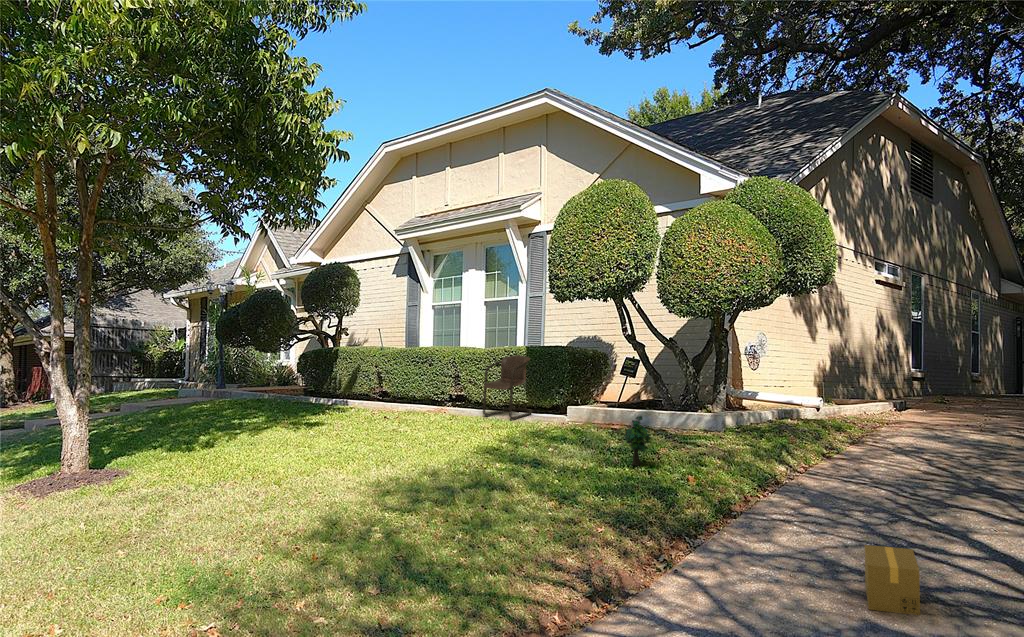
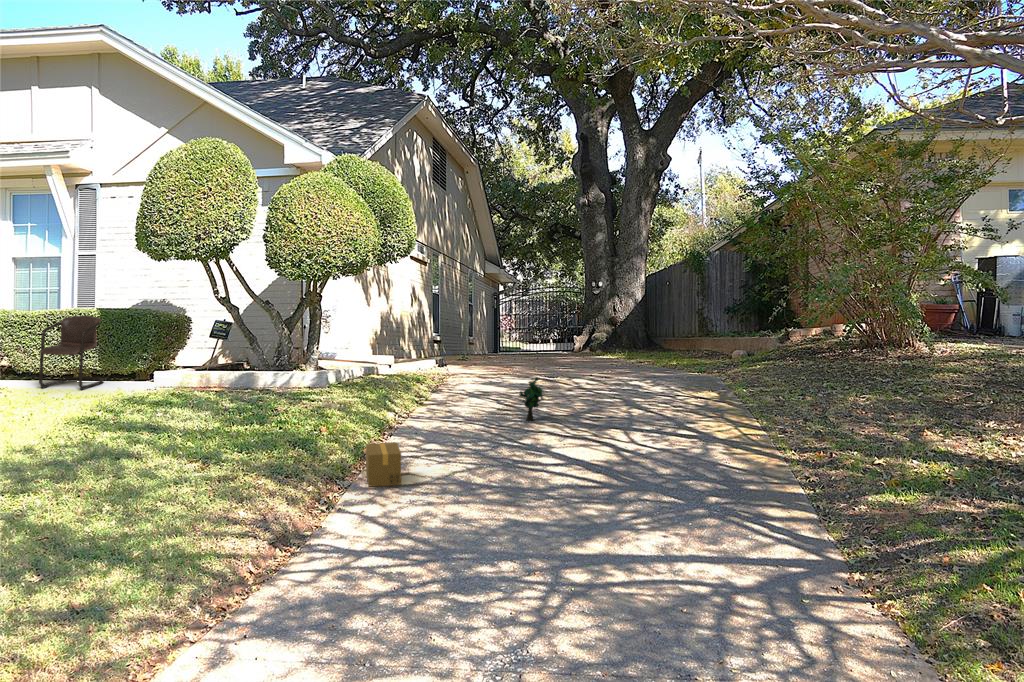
decorative plant: present [623,416,650,465] -> present [519,378,543,421]
cardboard box: present [865,545,920,615] -> present [366,443,401,486]

